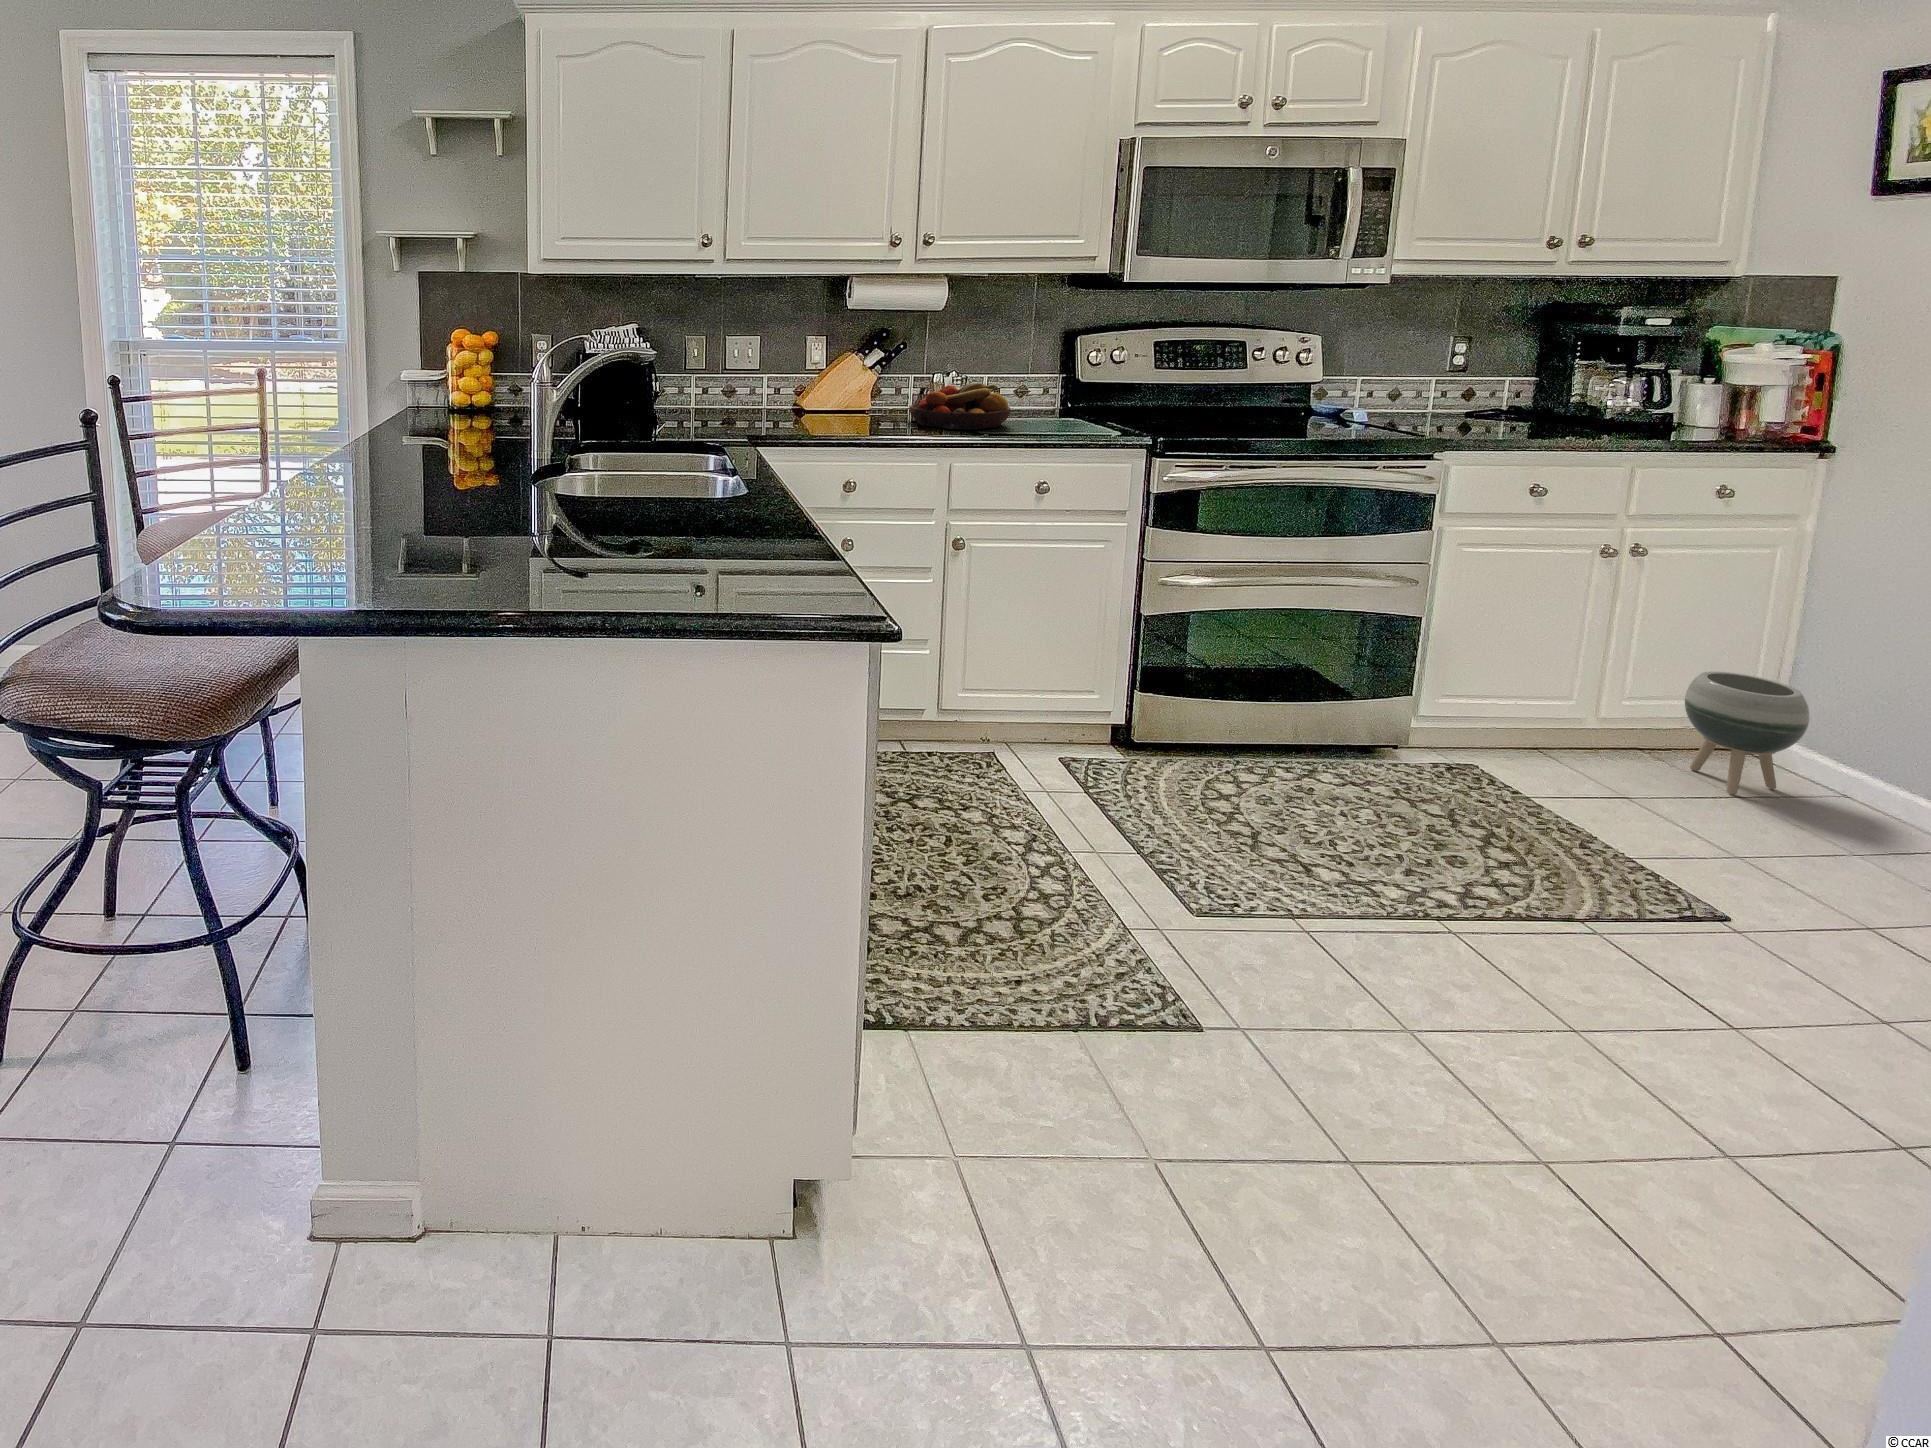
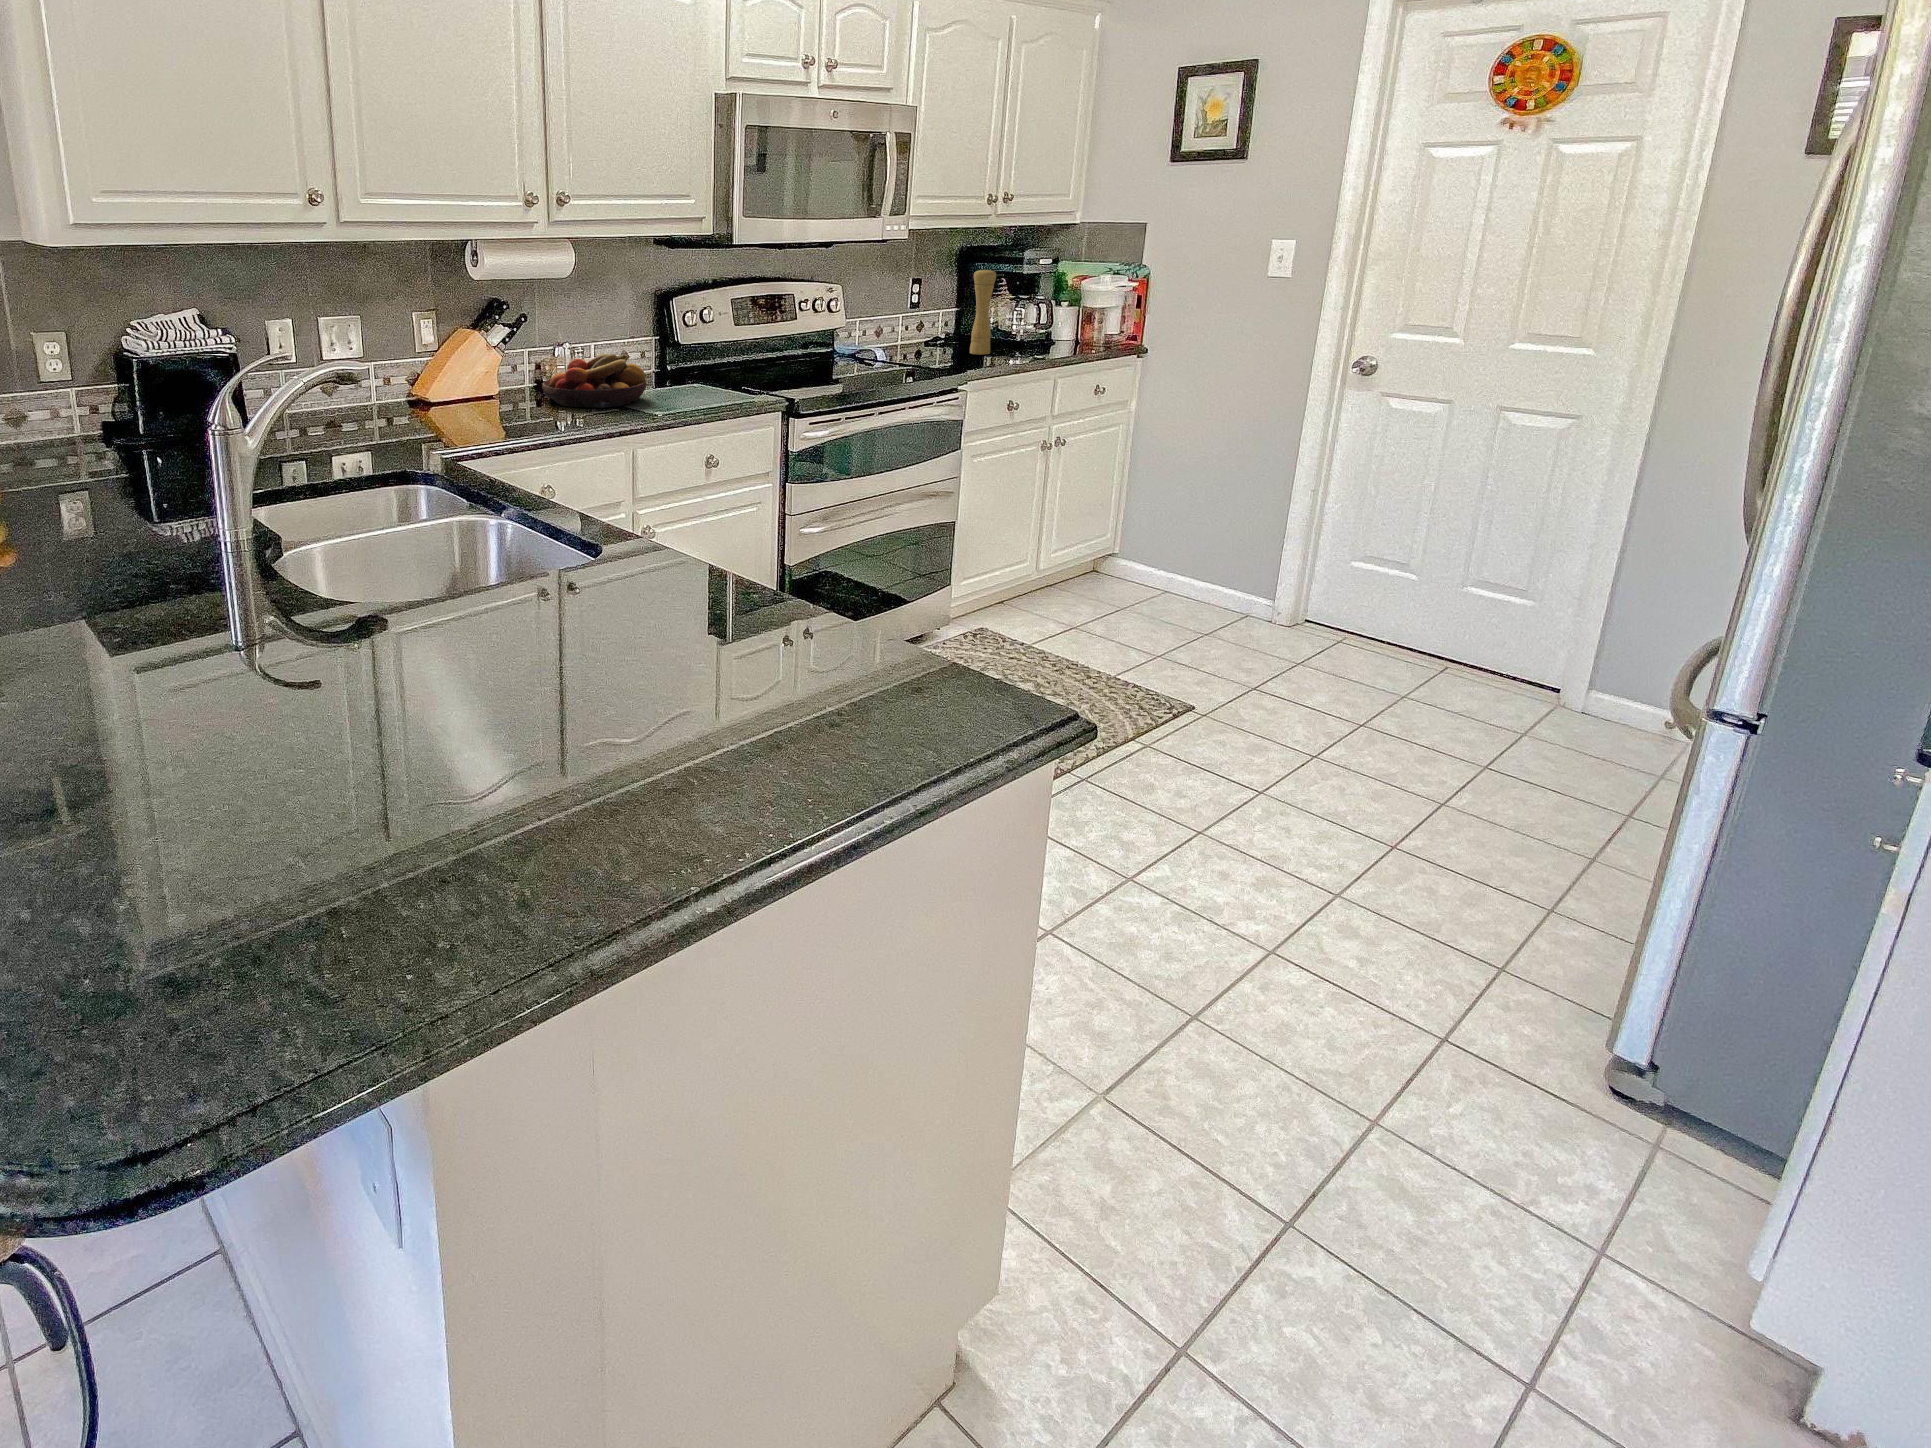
pepper mill: none [1513,325,1560,430] -> present [970,269,996,355]
planter: present [1685,671,1809,794] -> none [1083,521,1149,608]

